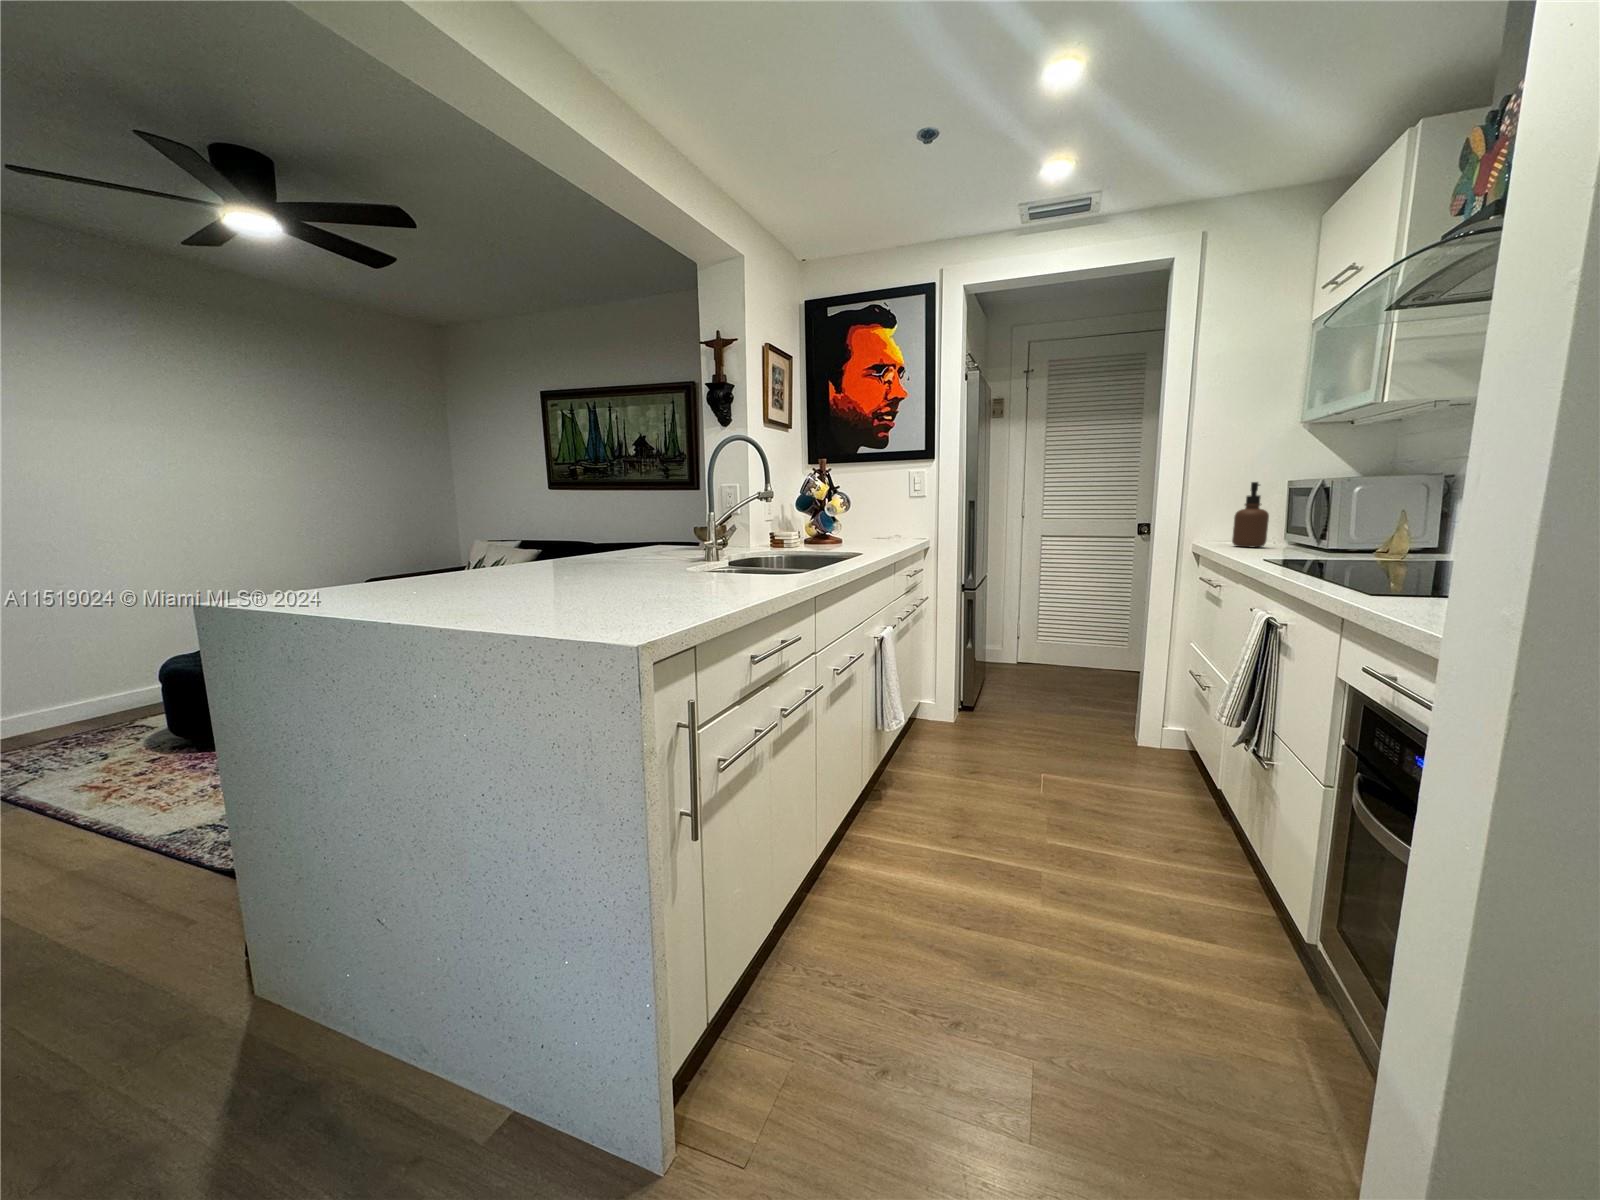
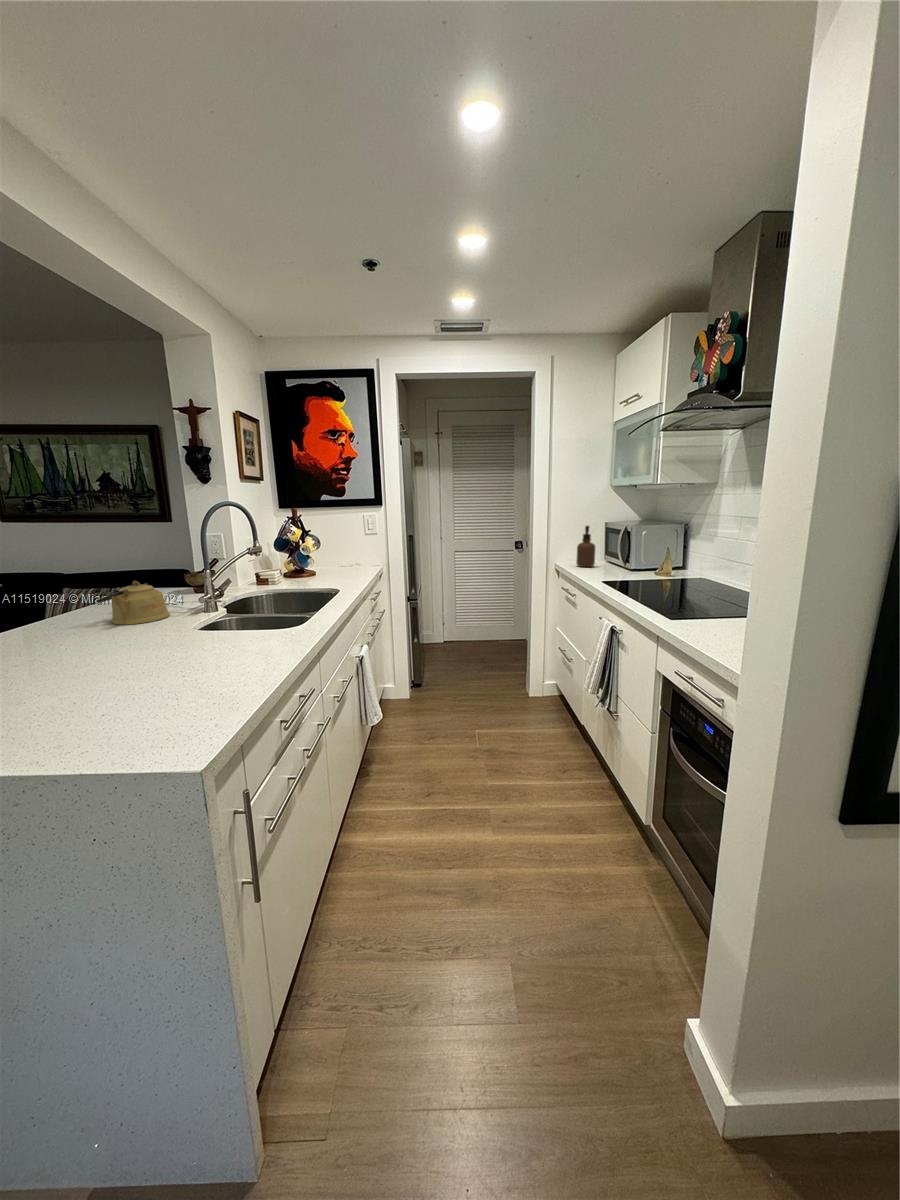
kettle: none [618,519,680,562] -> present [97,581,170,625]

